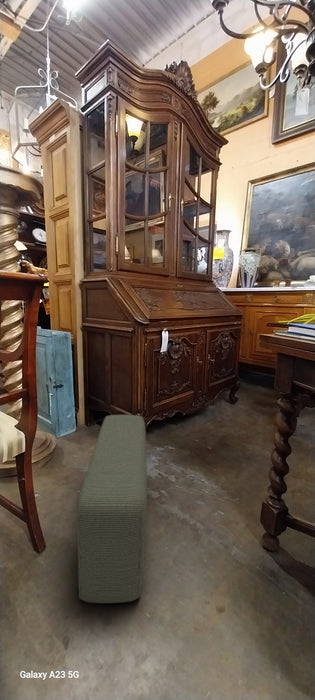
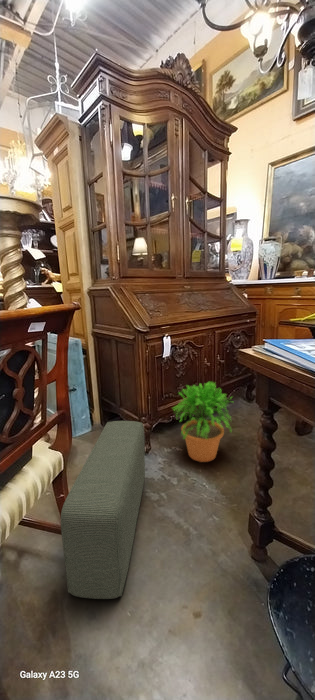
potted plant: none [168,377,232,459] -> present [173,382,231,462]

